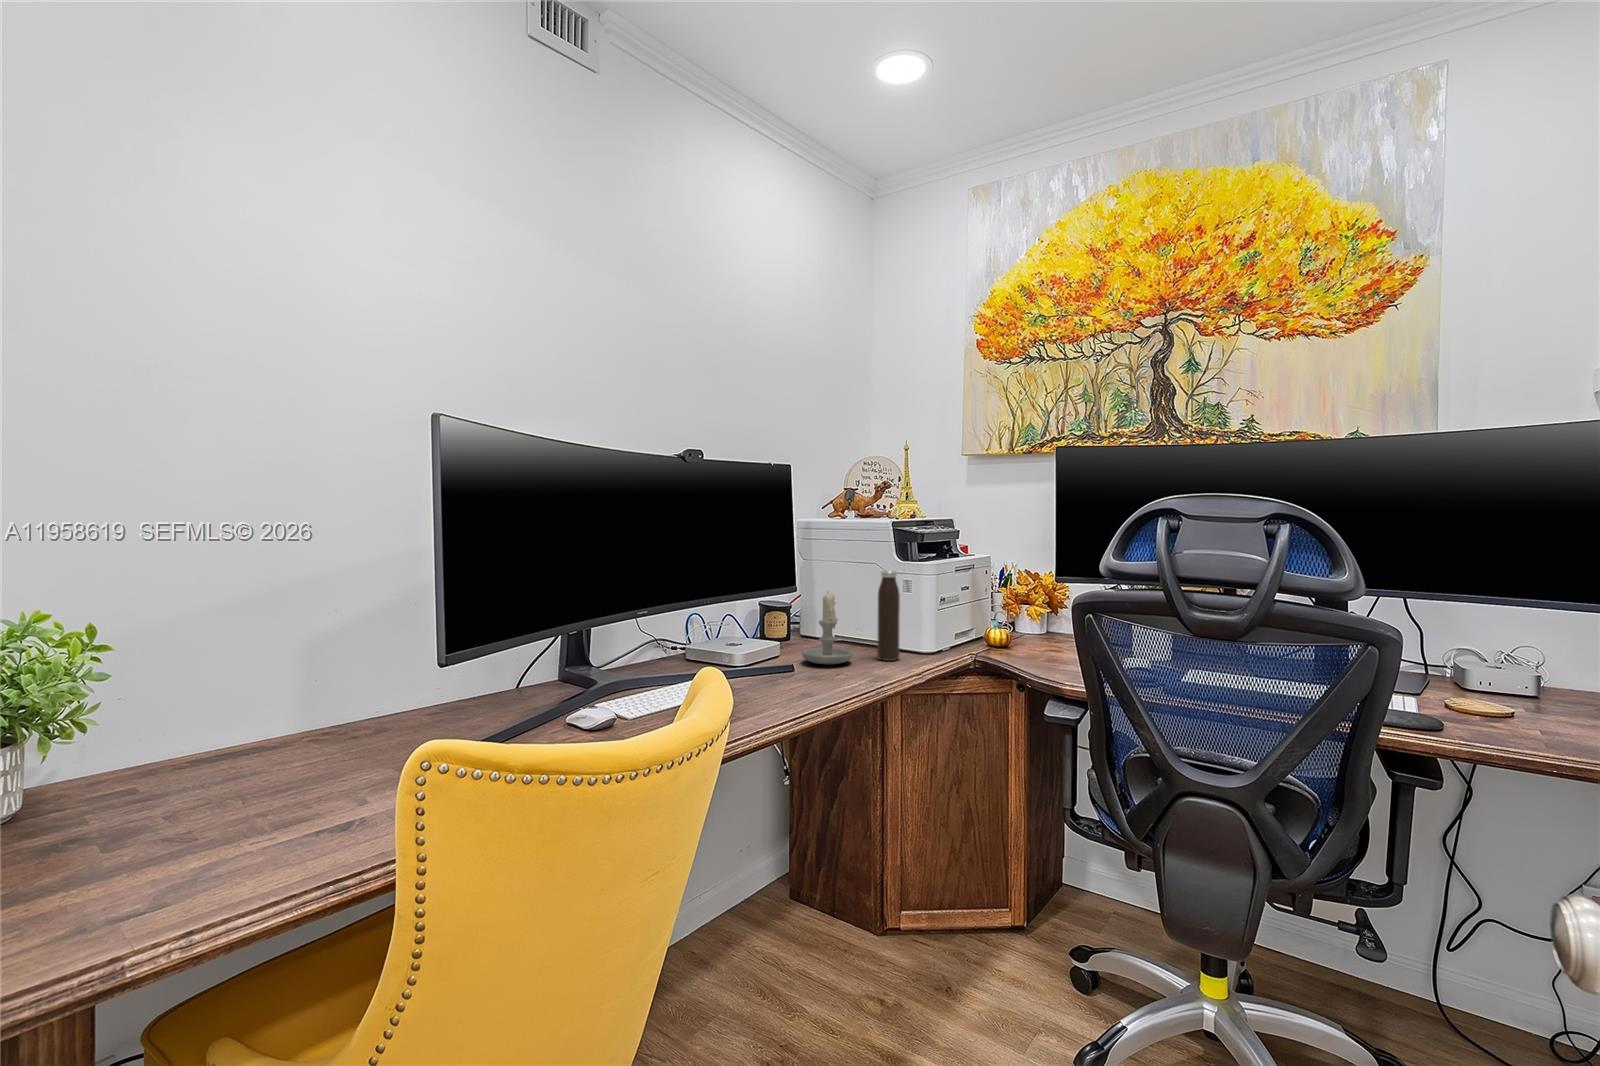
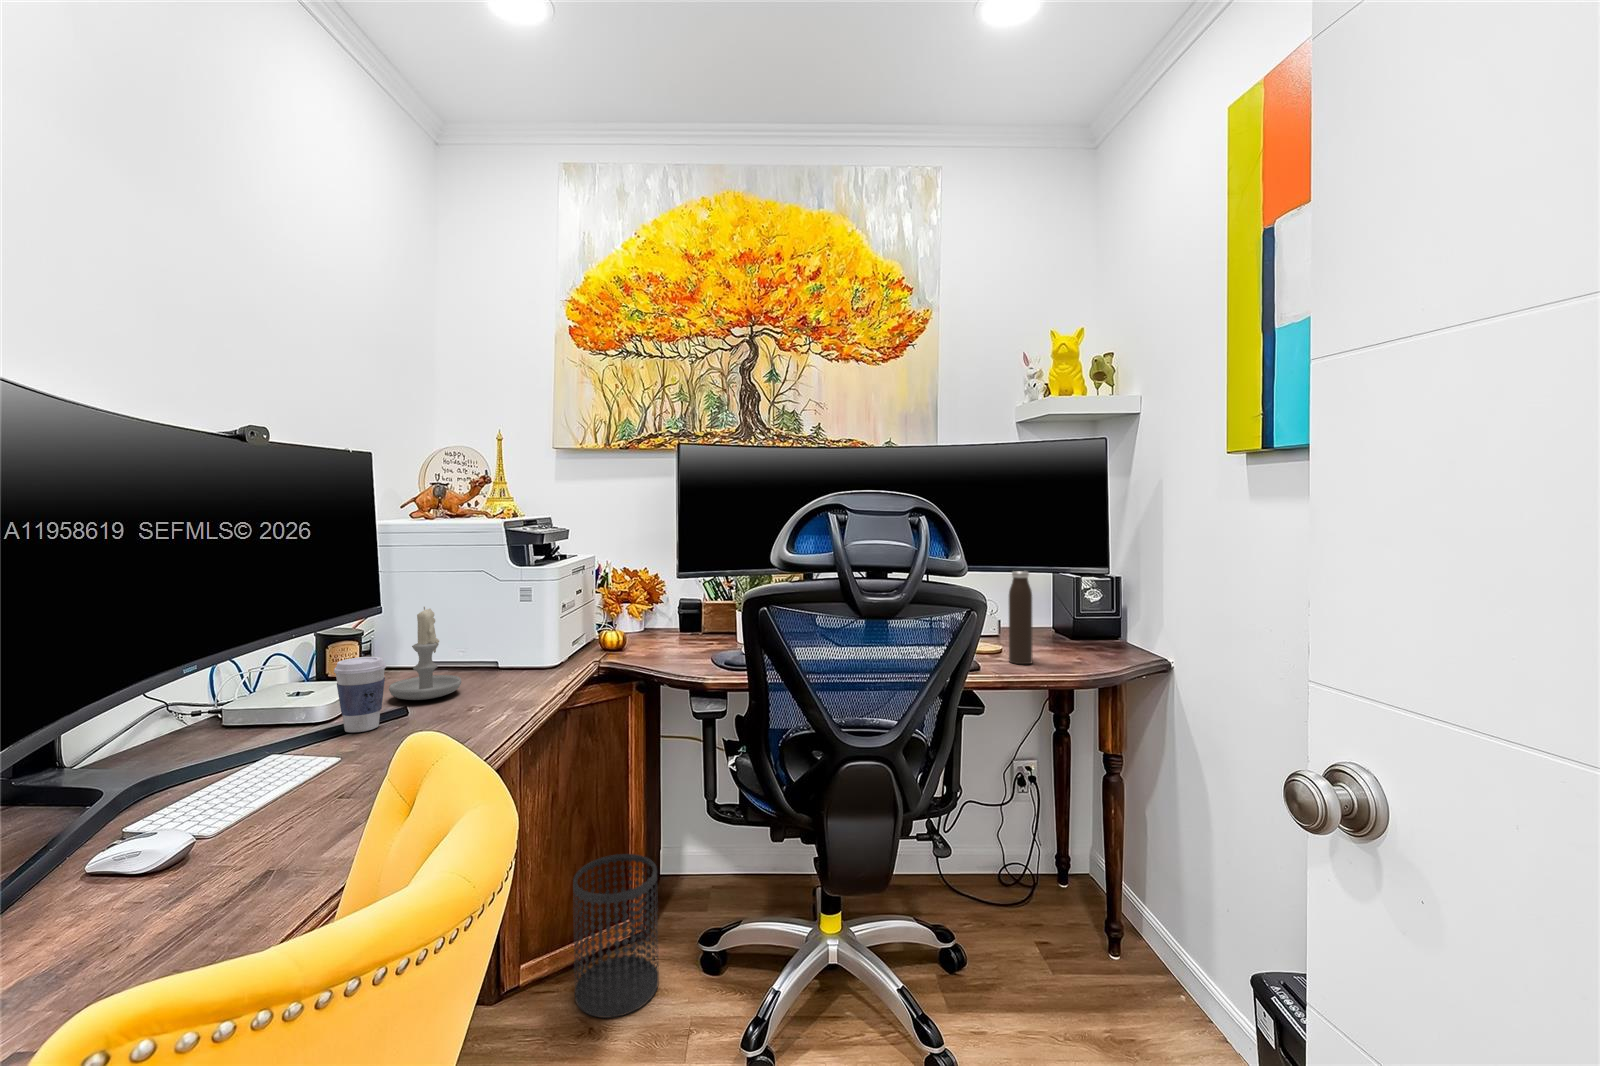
water bottle: present [877,571,900,661] -> present [1009,571,1033,664]
coffee cup: none [761,624,794,678] -> present [334,657,386,732]
wastebasket: none [938,839,1016,984] -> present [573,854,659,1018]

